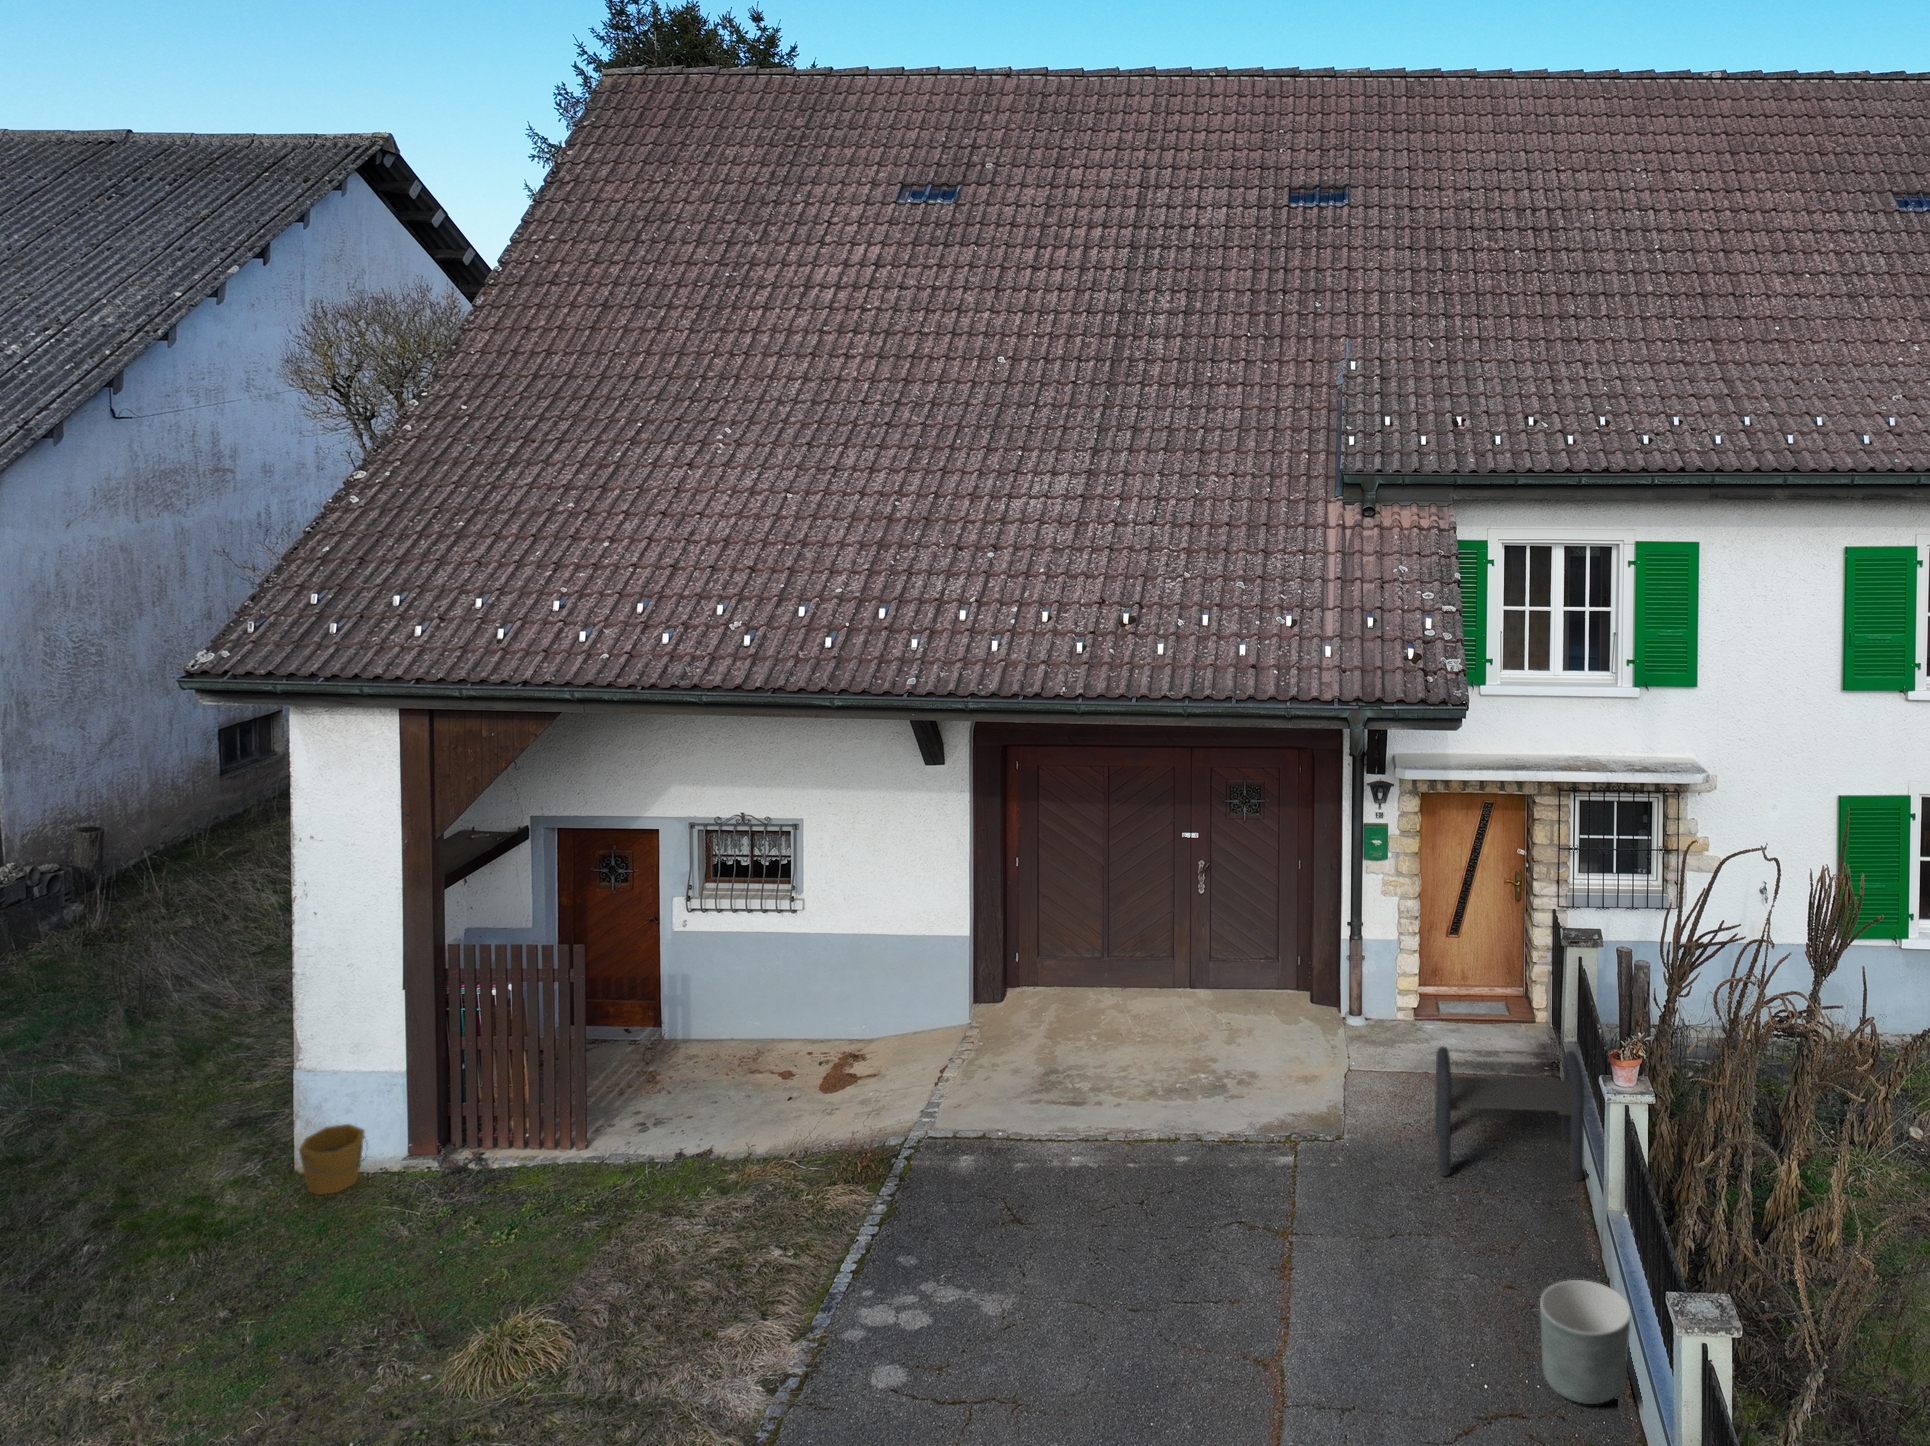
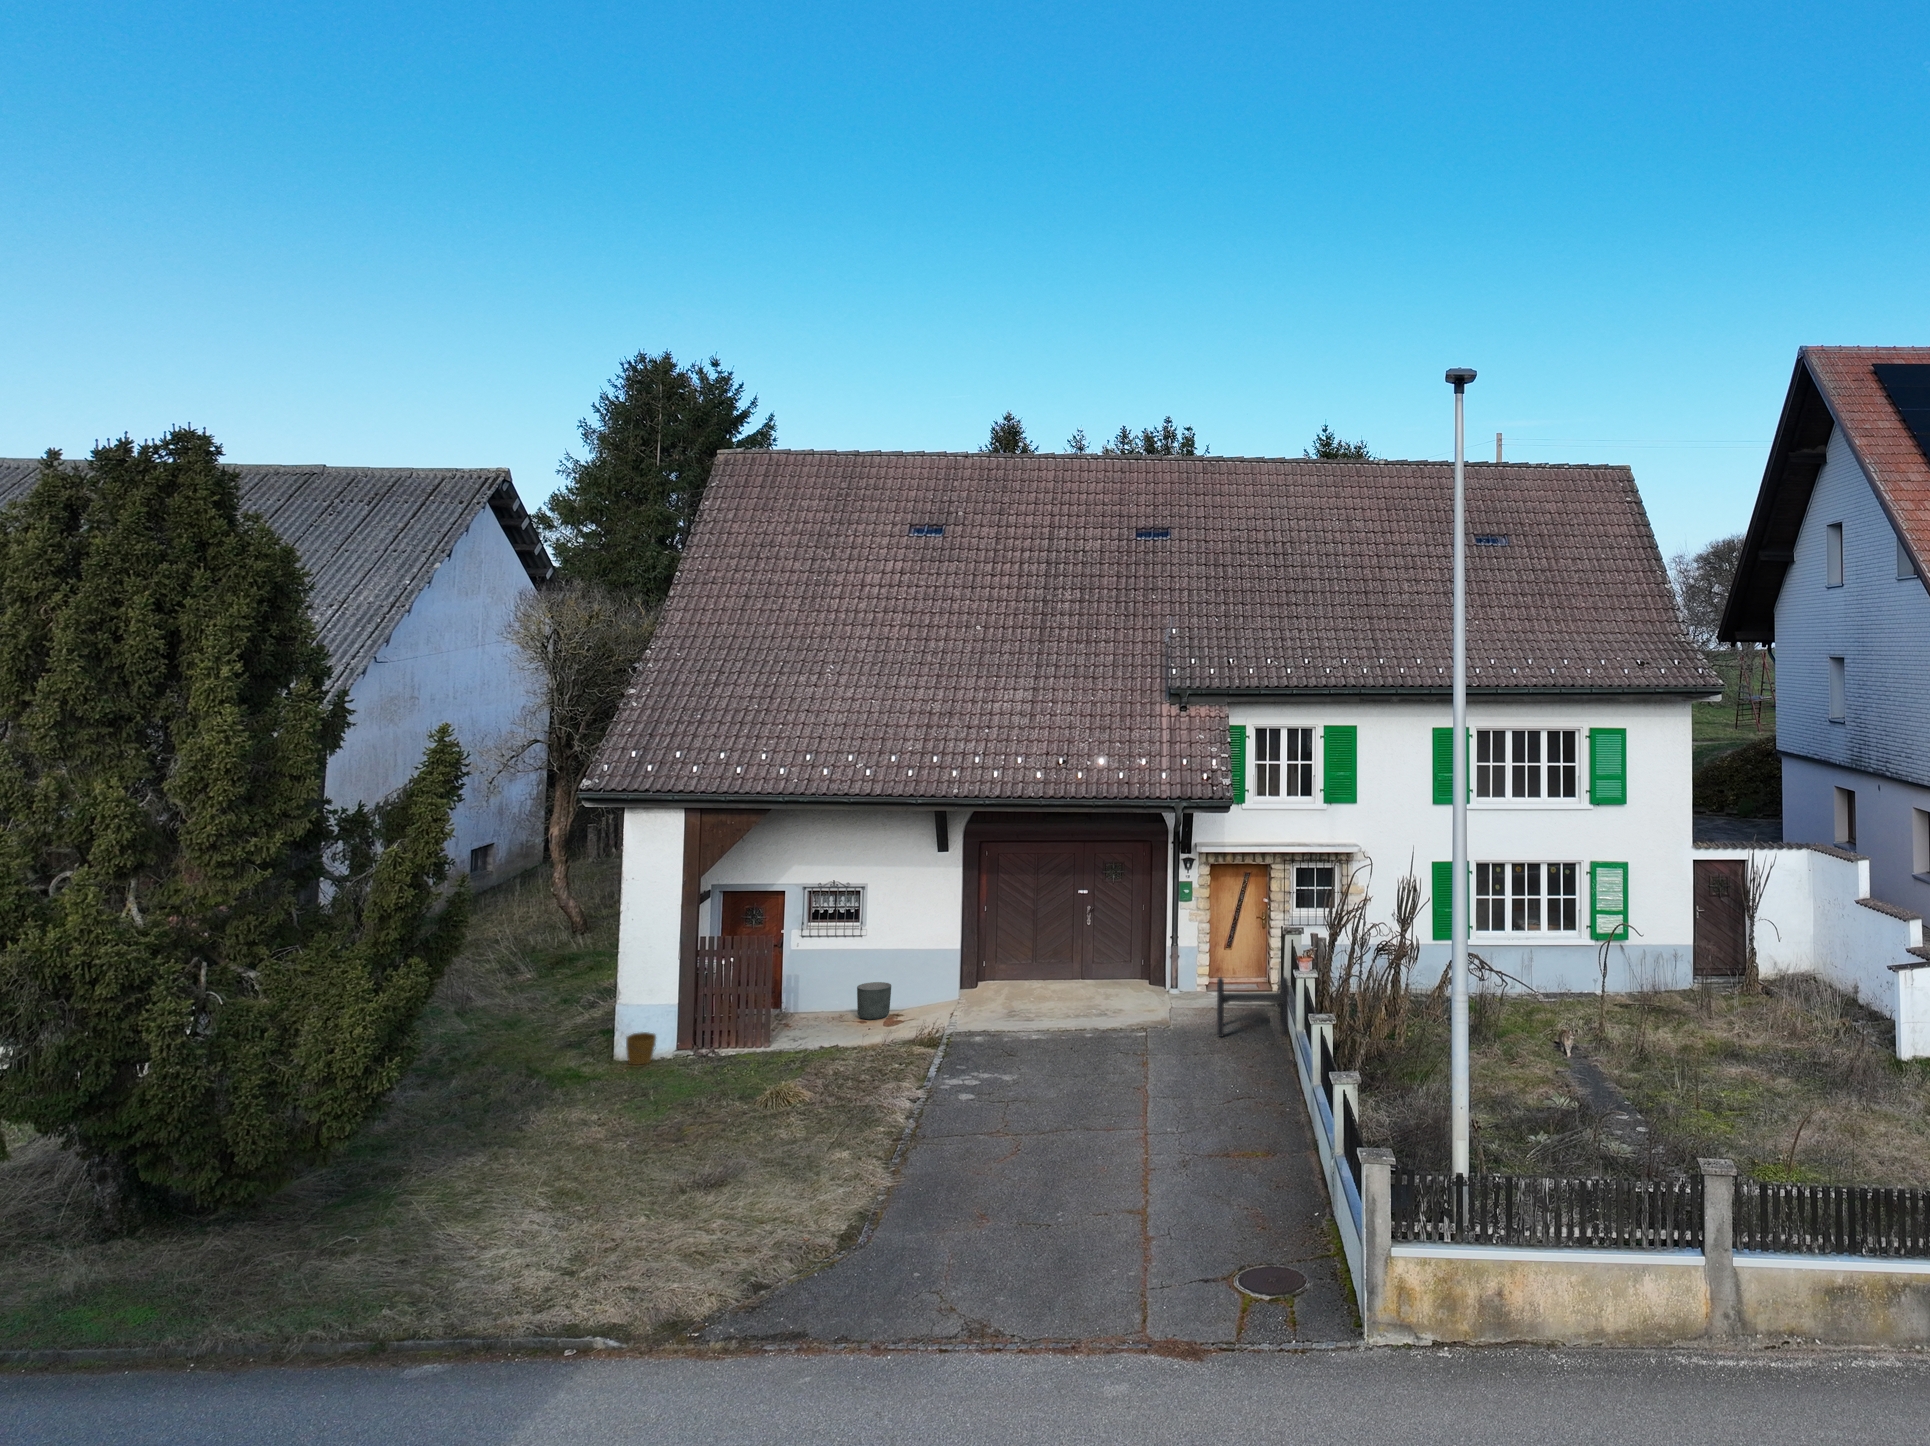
planter: present [1540,1280,1631,1404] -> present [857,982,891,1019]

